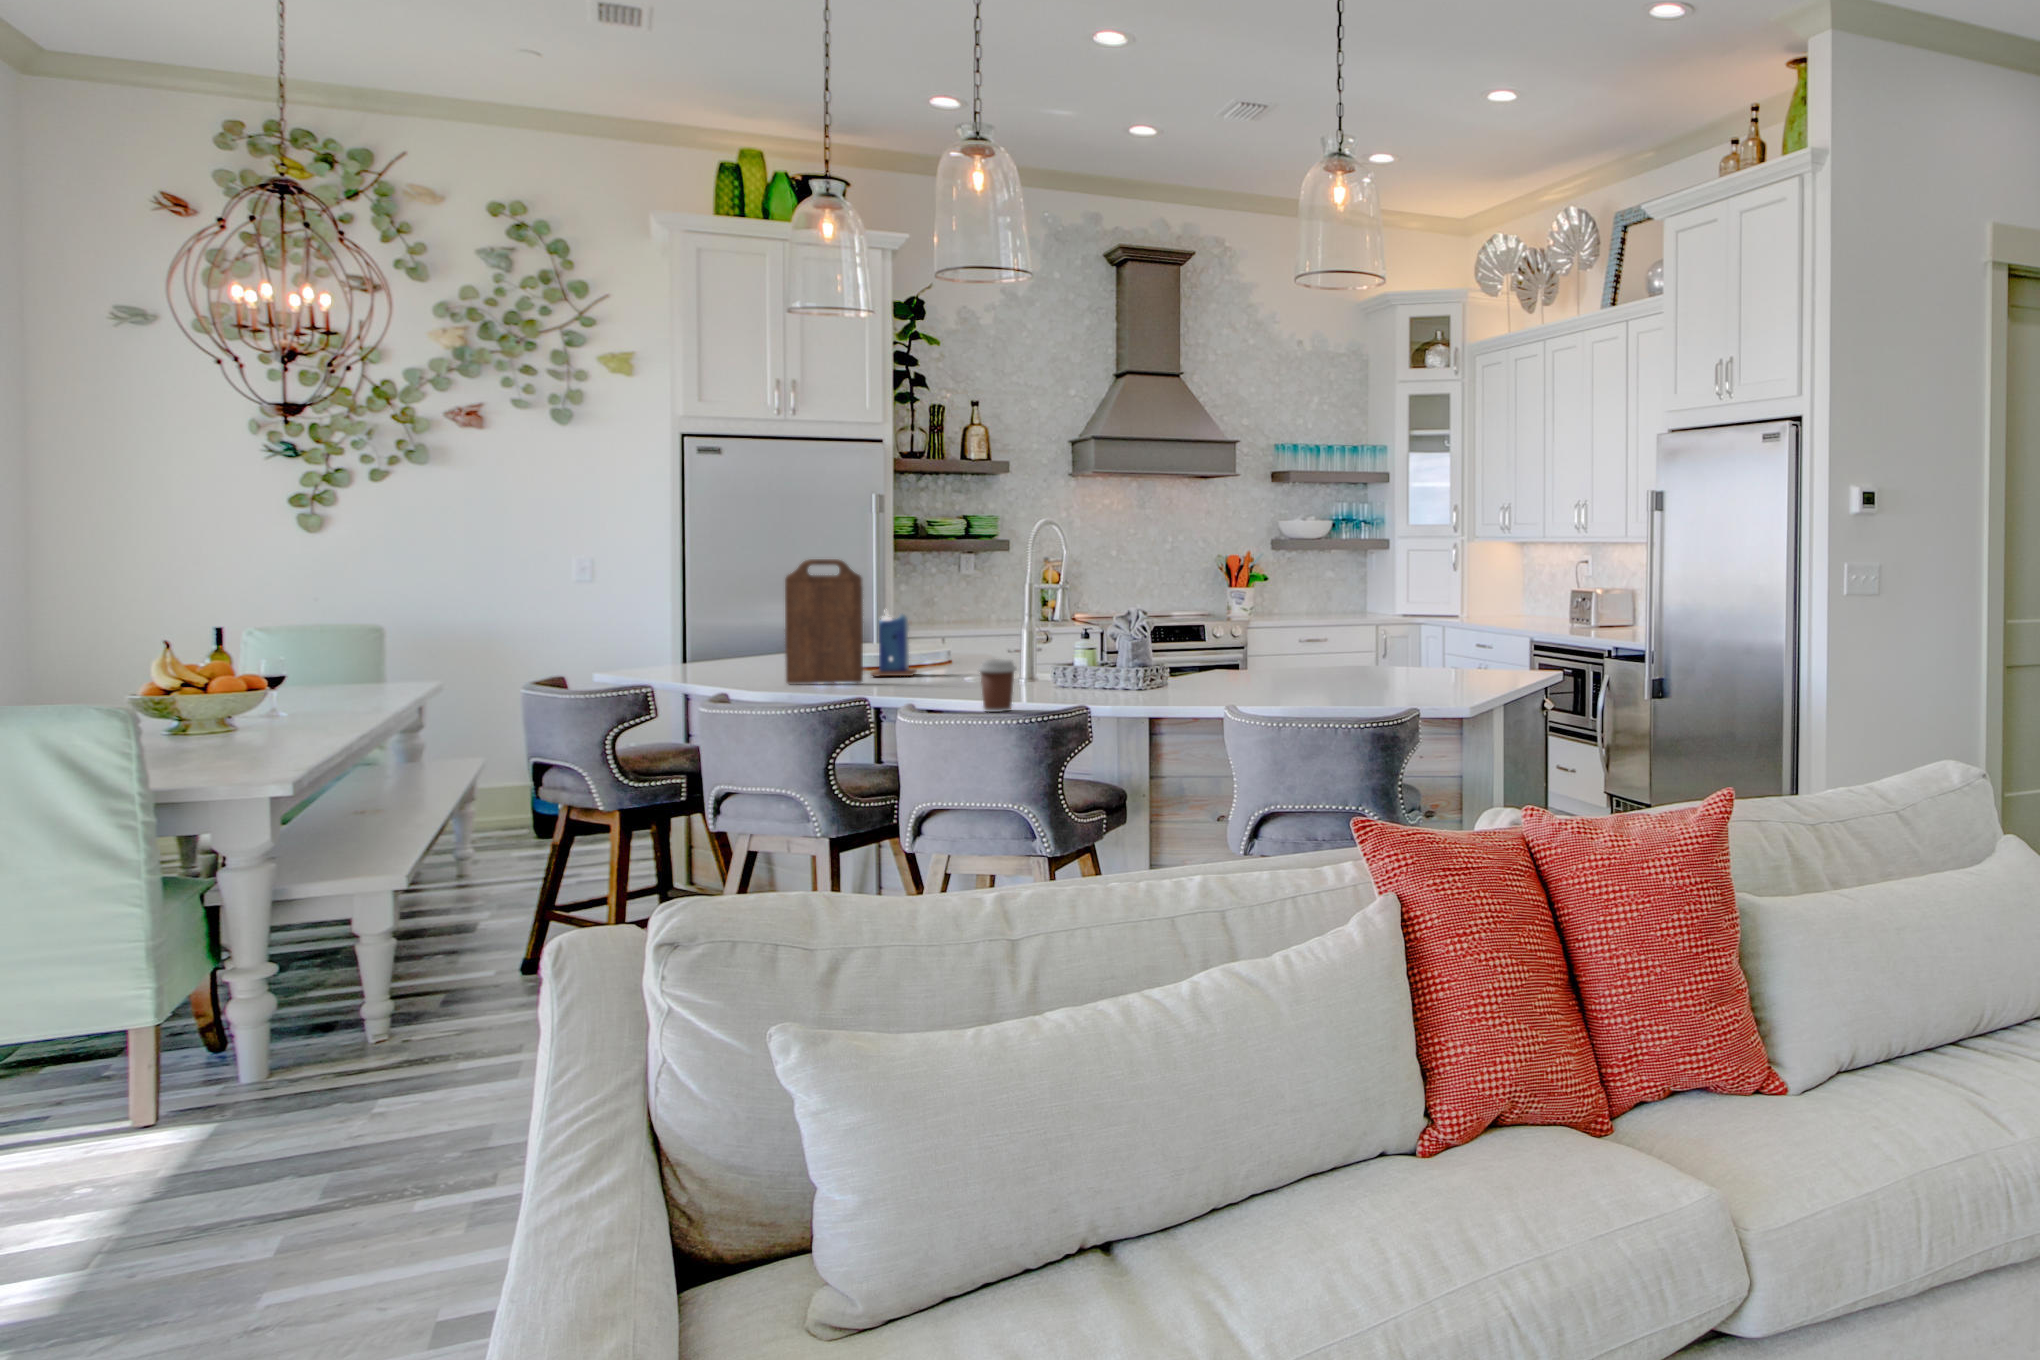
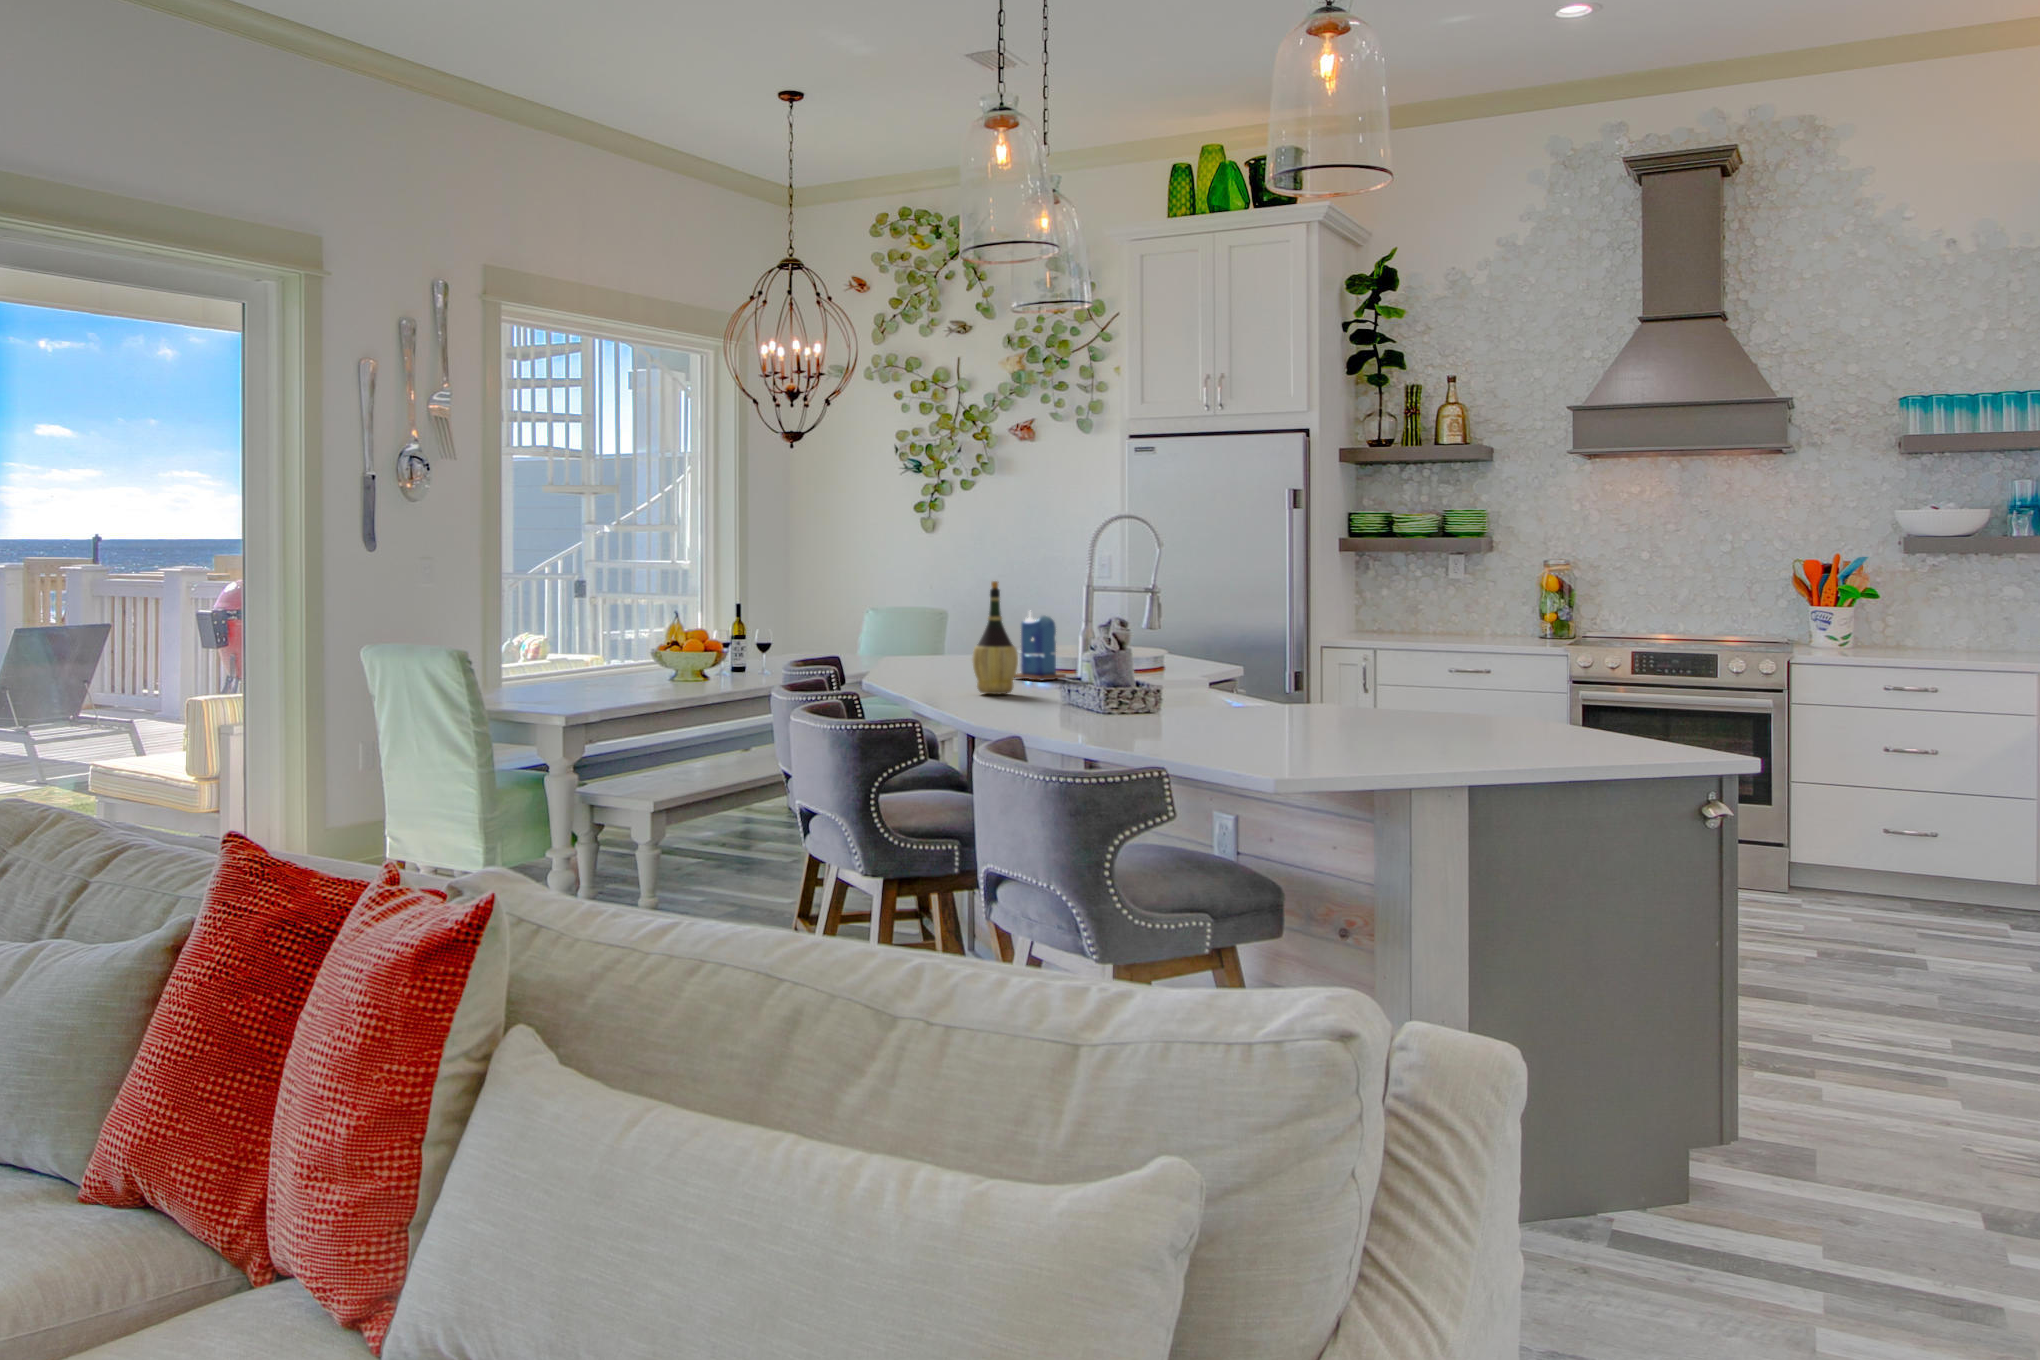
cutting board: present [785,559,863,684] -> none [923,559,973,683]
wine bottle: none [927,579,974,688] -> present [972,581,1018,694]
coffee cup: present [978,659,1017,712] -> none [863,664,902,718]

